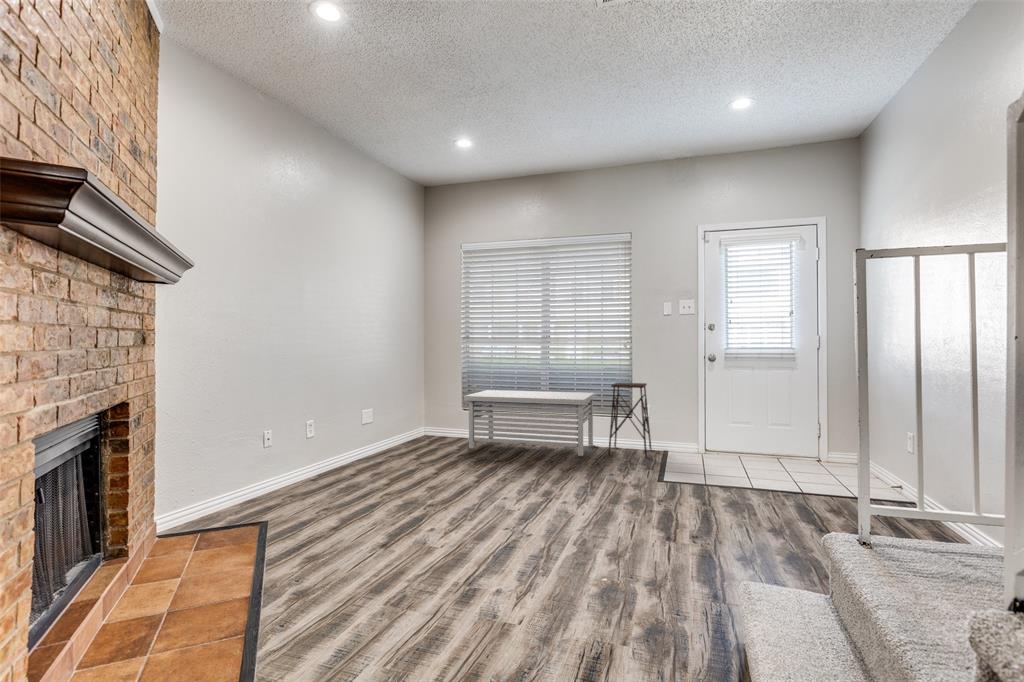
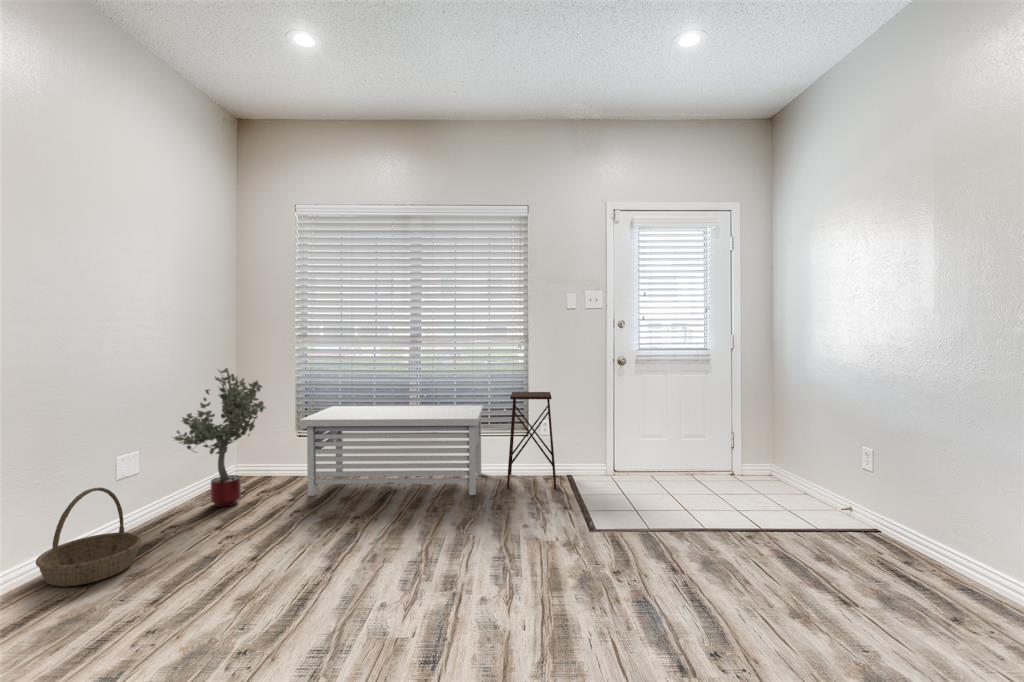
potted tree: none [390,360,444,450] -> present [173,368,265,507]
basket: none [331,424,378,475] -> present [36,487,142,587]

